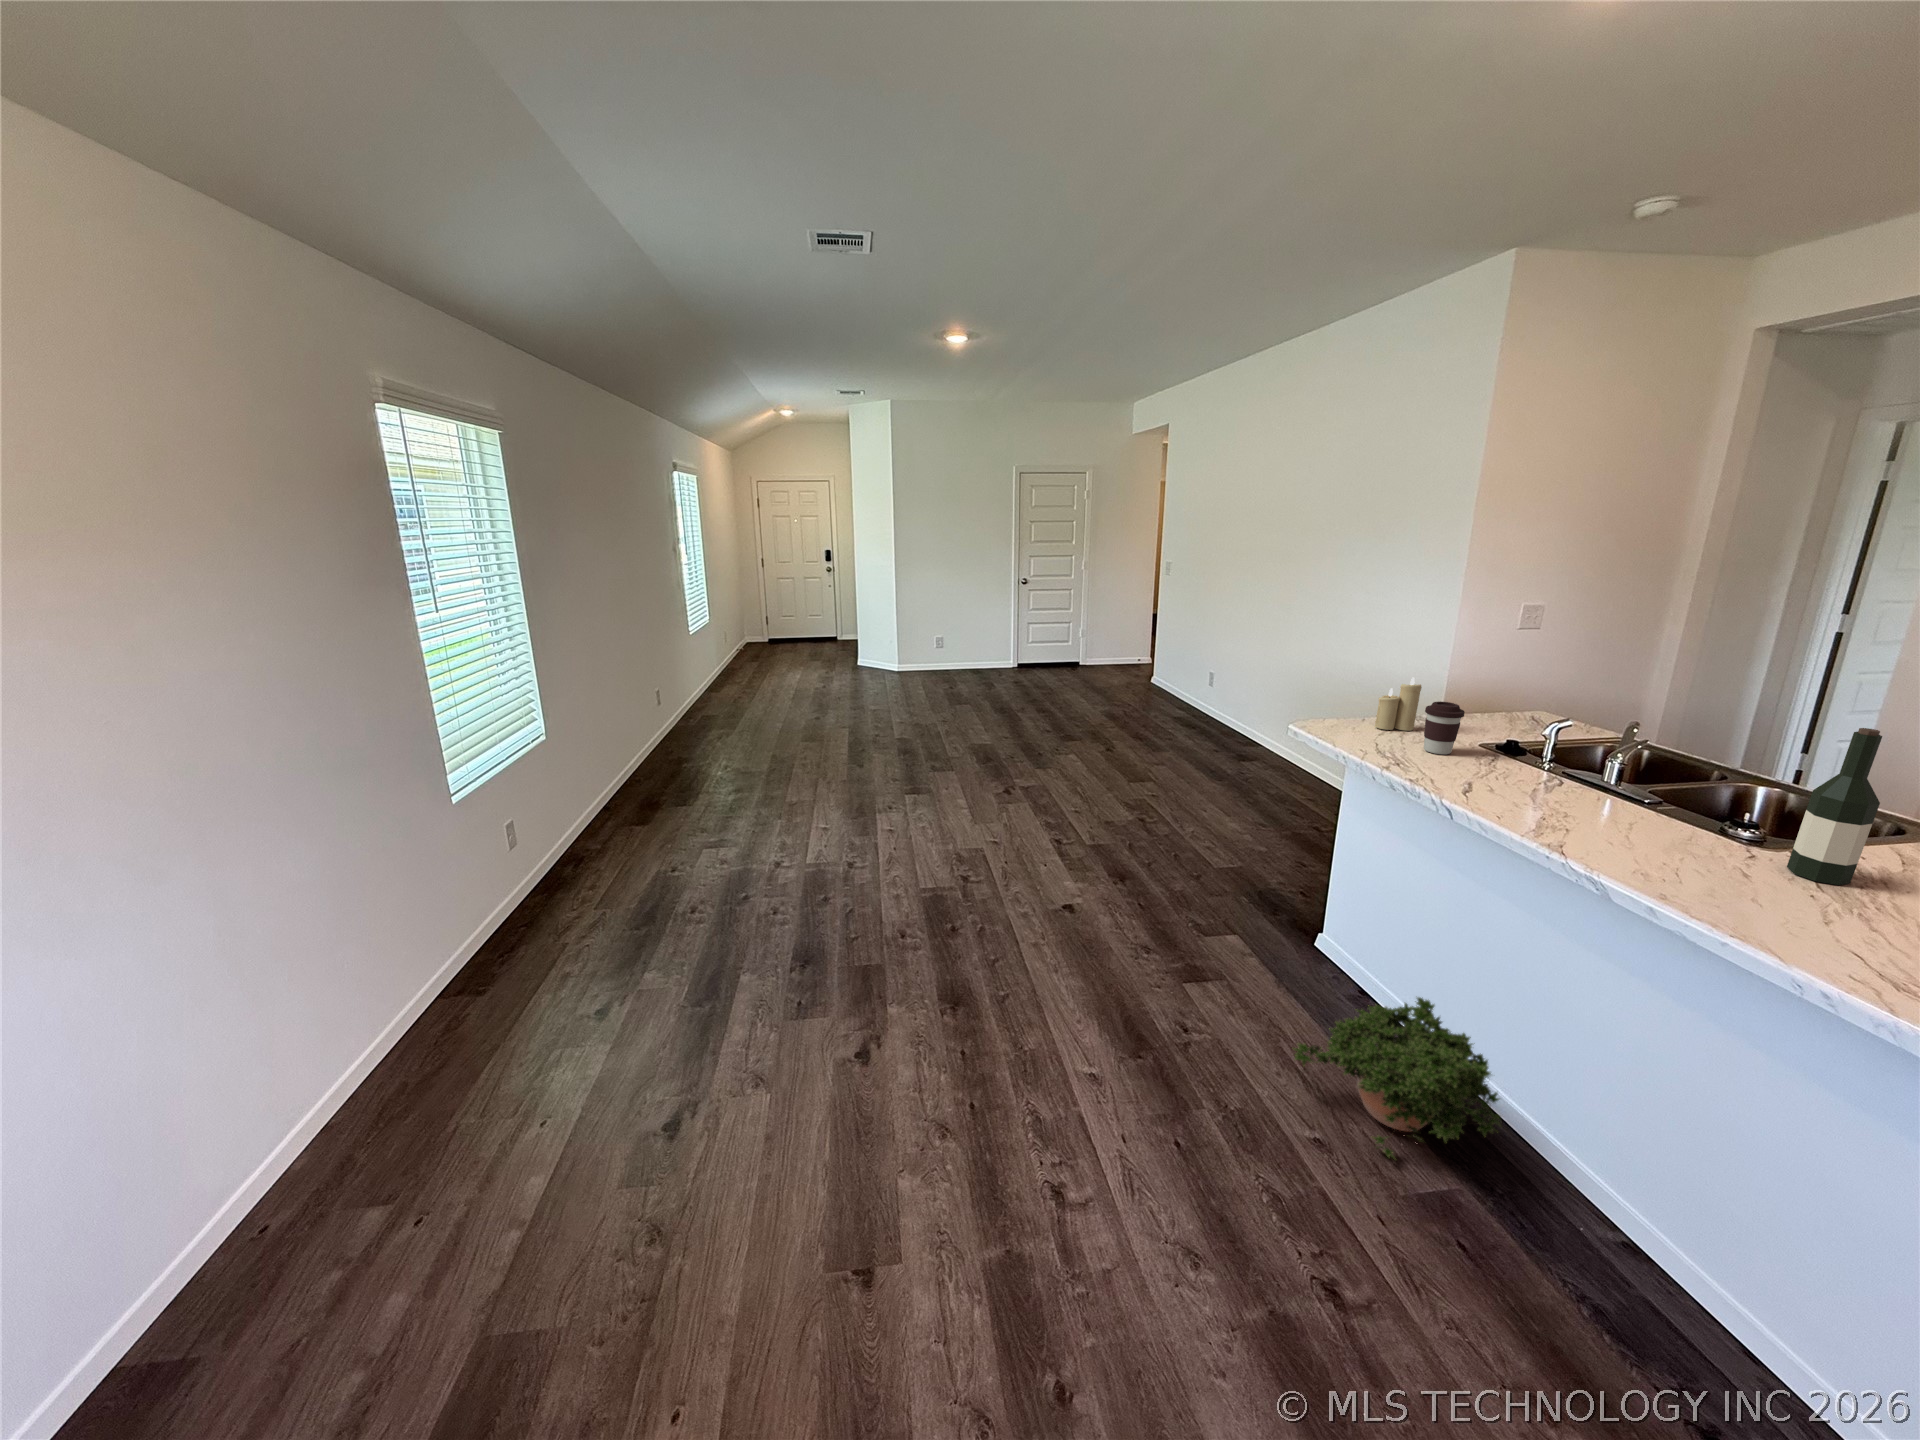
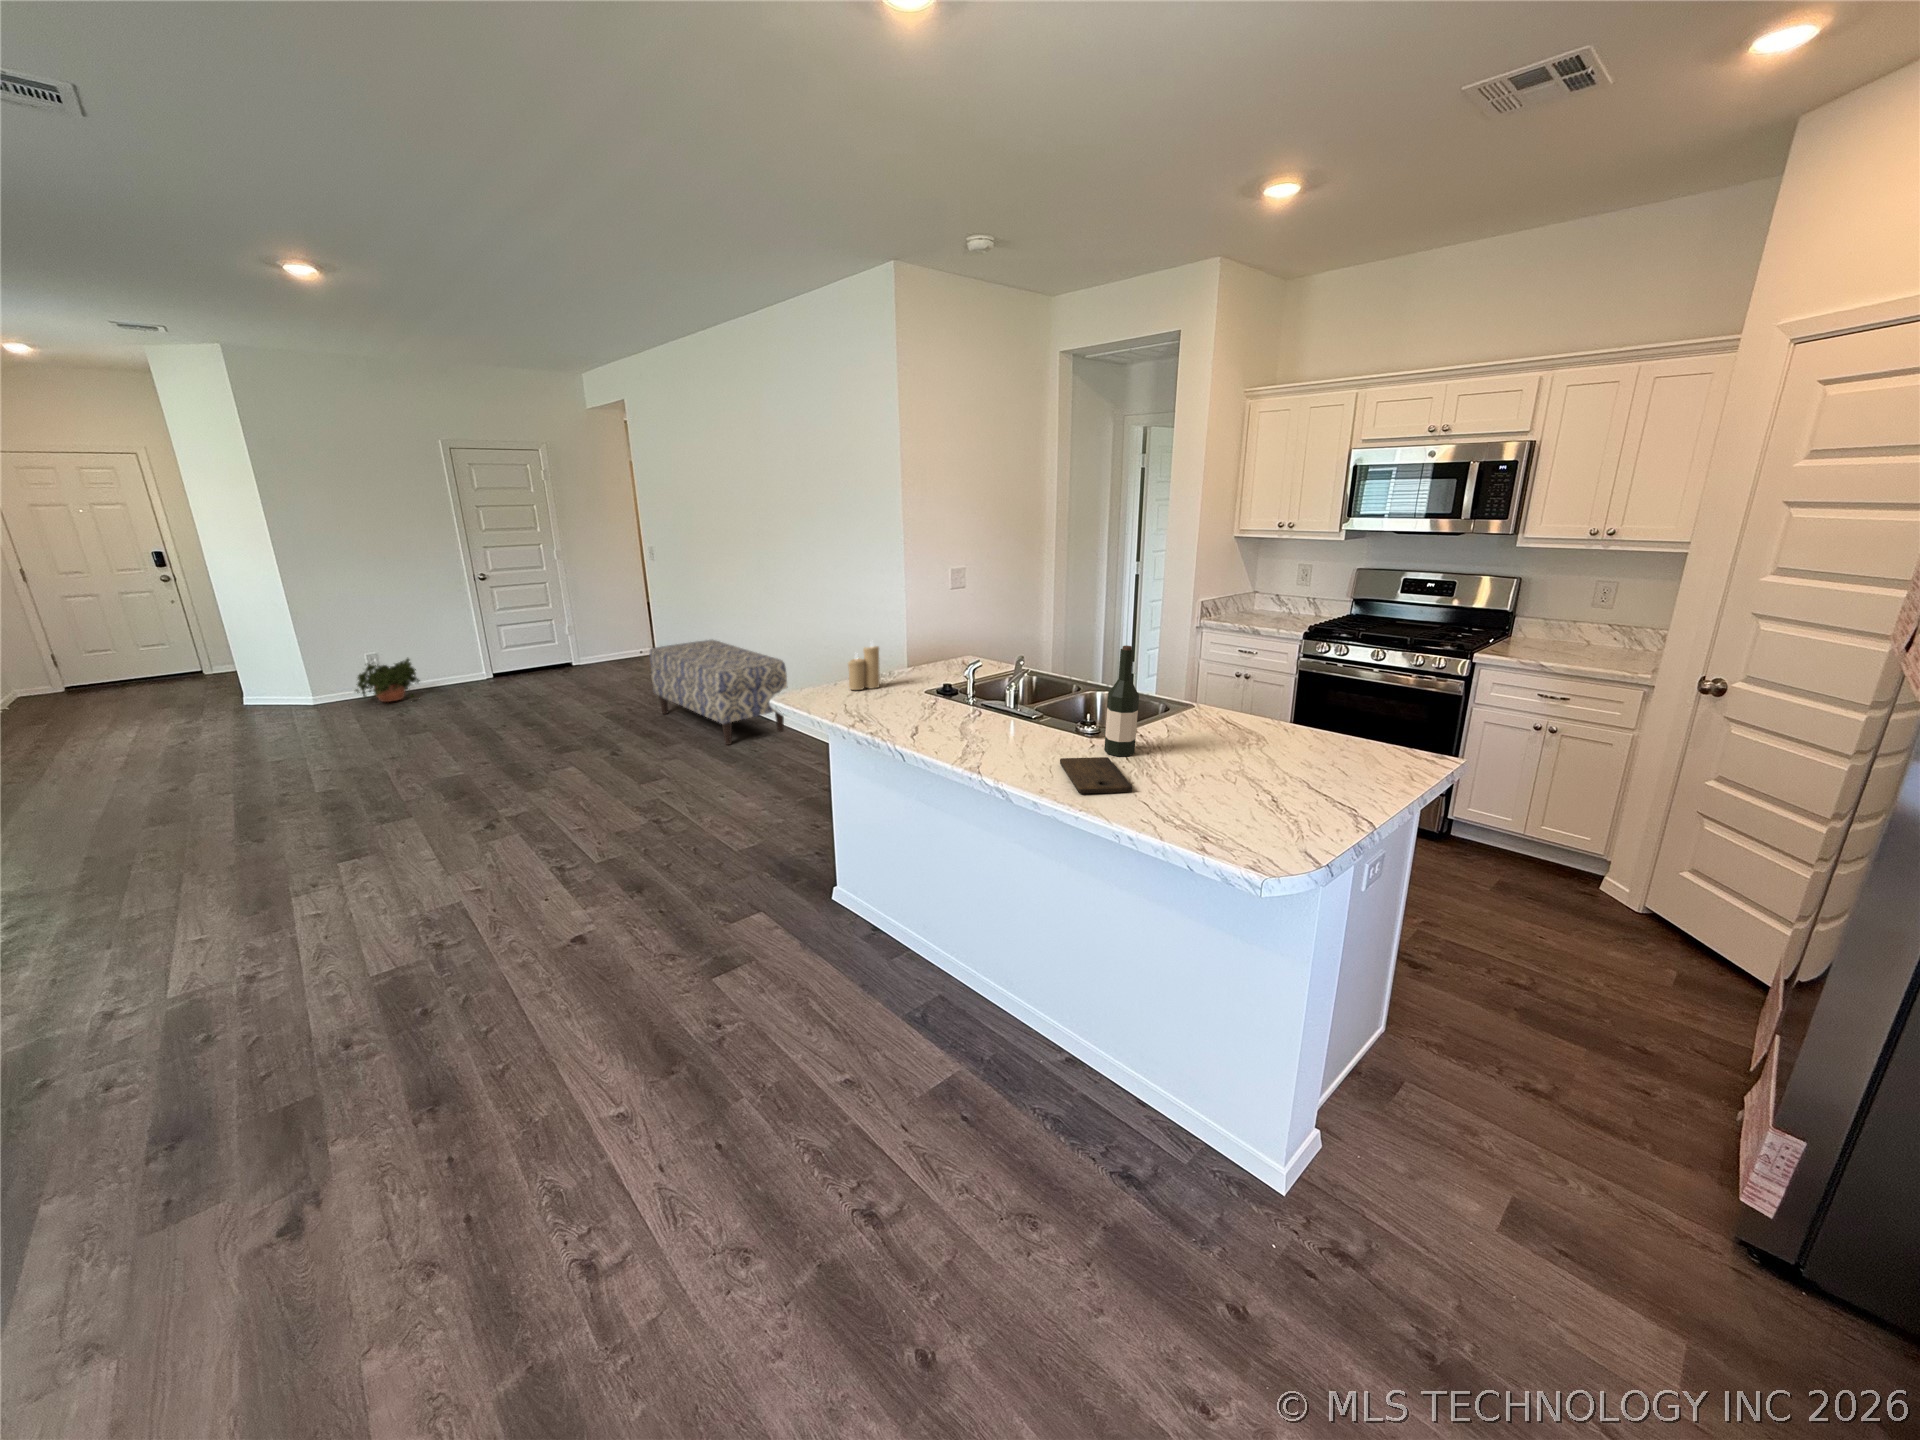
bench: none [1145,658,1282,762] -> present [650,640,787,745]
coffee cup: present [1424,701,1465,754] -> none [881,659,910,705]
cutting board: none [1702,863,1851,937] -> present [1060,757,1132,793]
potted plant: present [1295,997,1500,1159] -> present [355,659,419,702]

